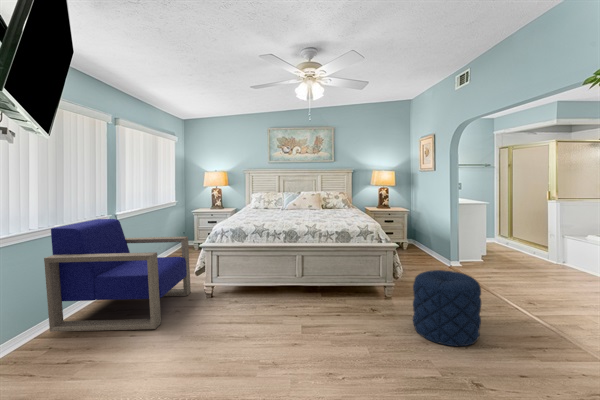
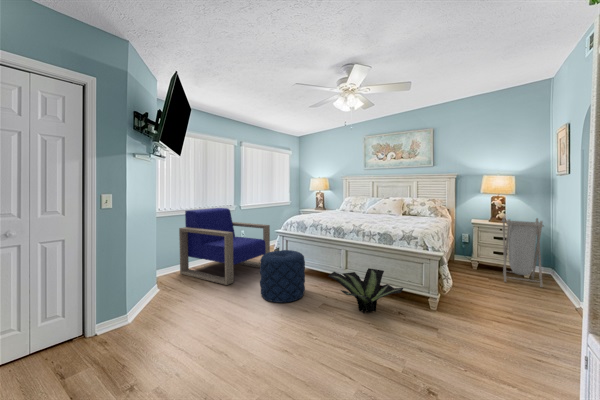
laundry hamper: none [407,206,442,263] -> present [502,217,544,287]
potted plant: none [302,270,381,319] -> present [328,268,403,313]
pouf: present [413,270,481,346] -> present [260,250,305,303]

